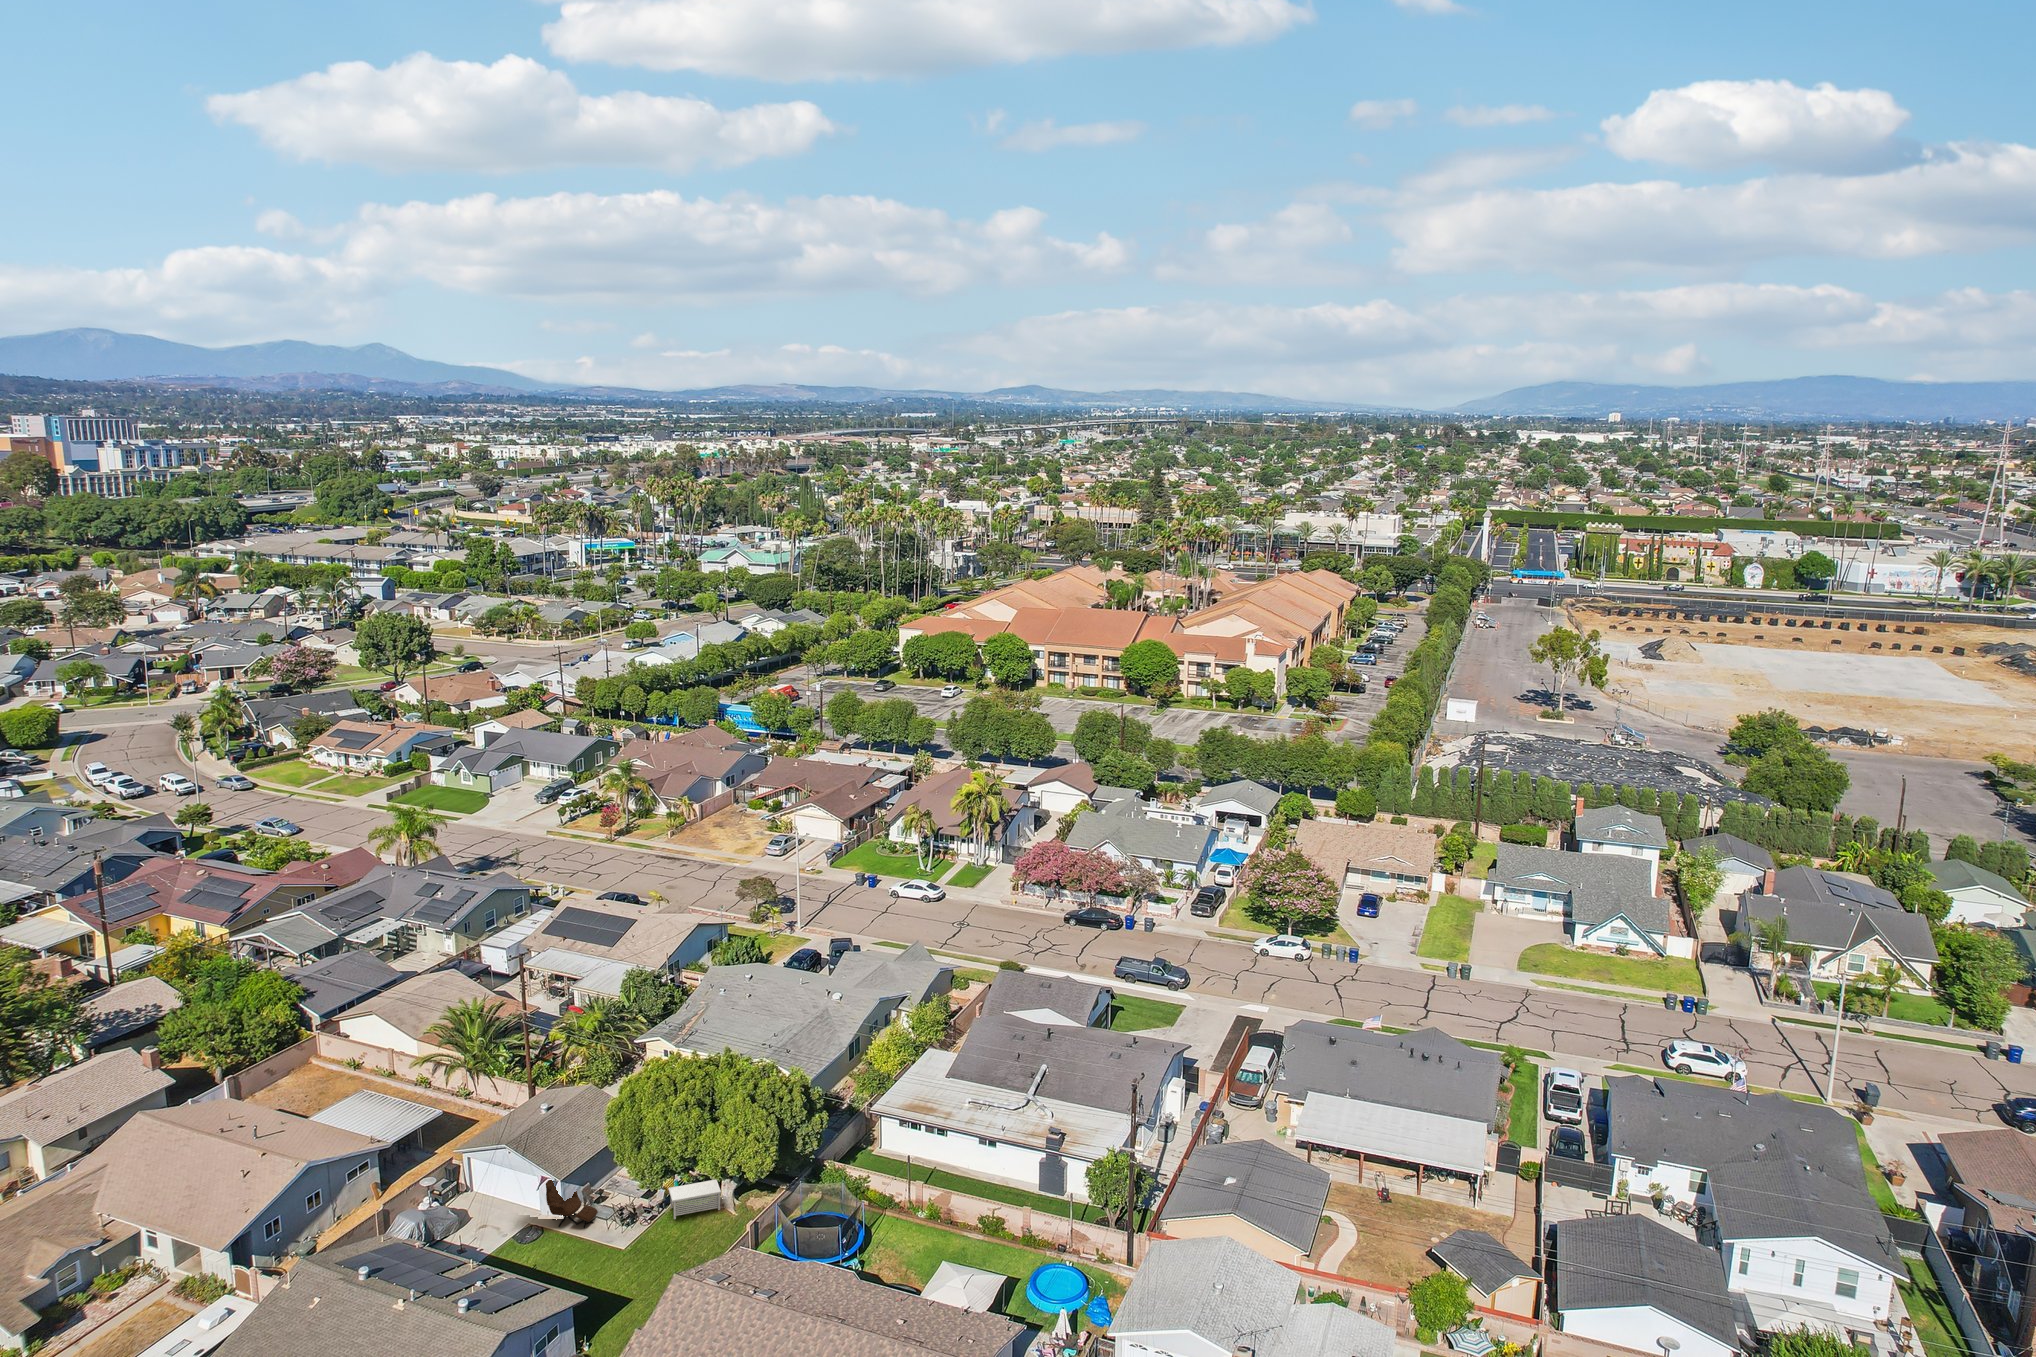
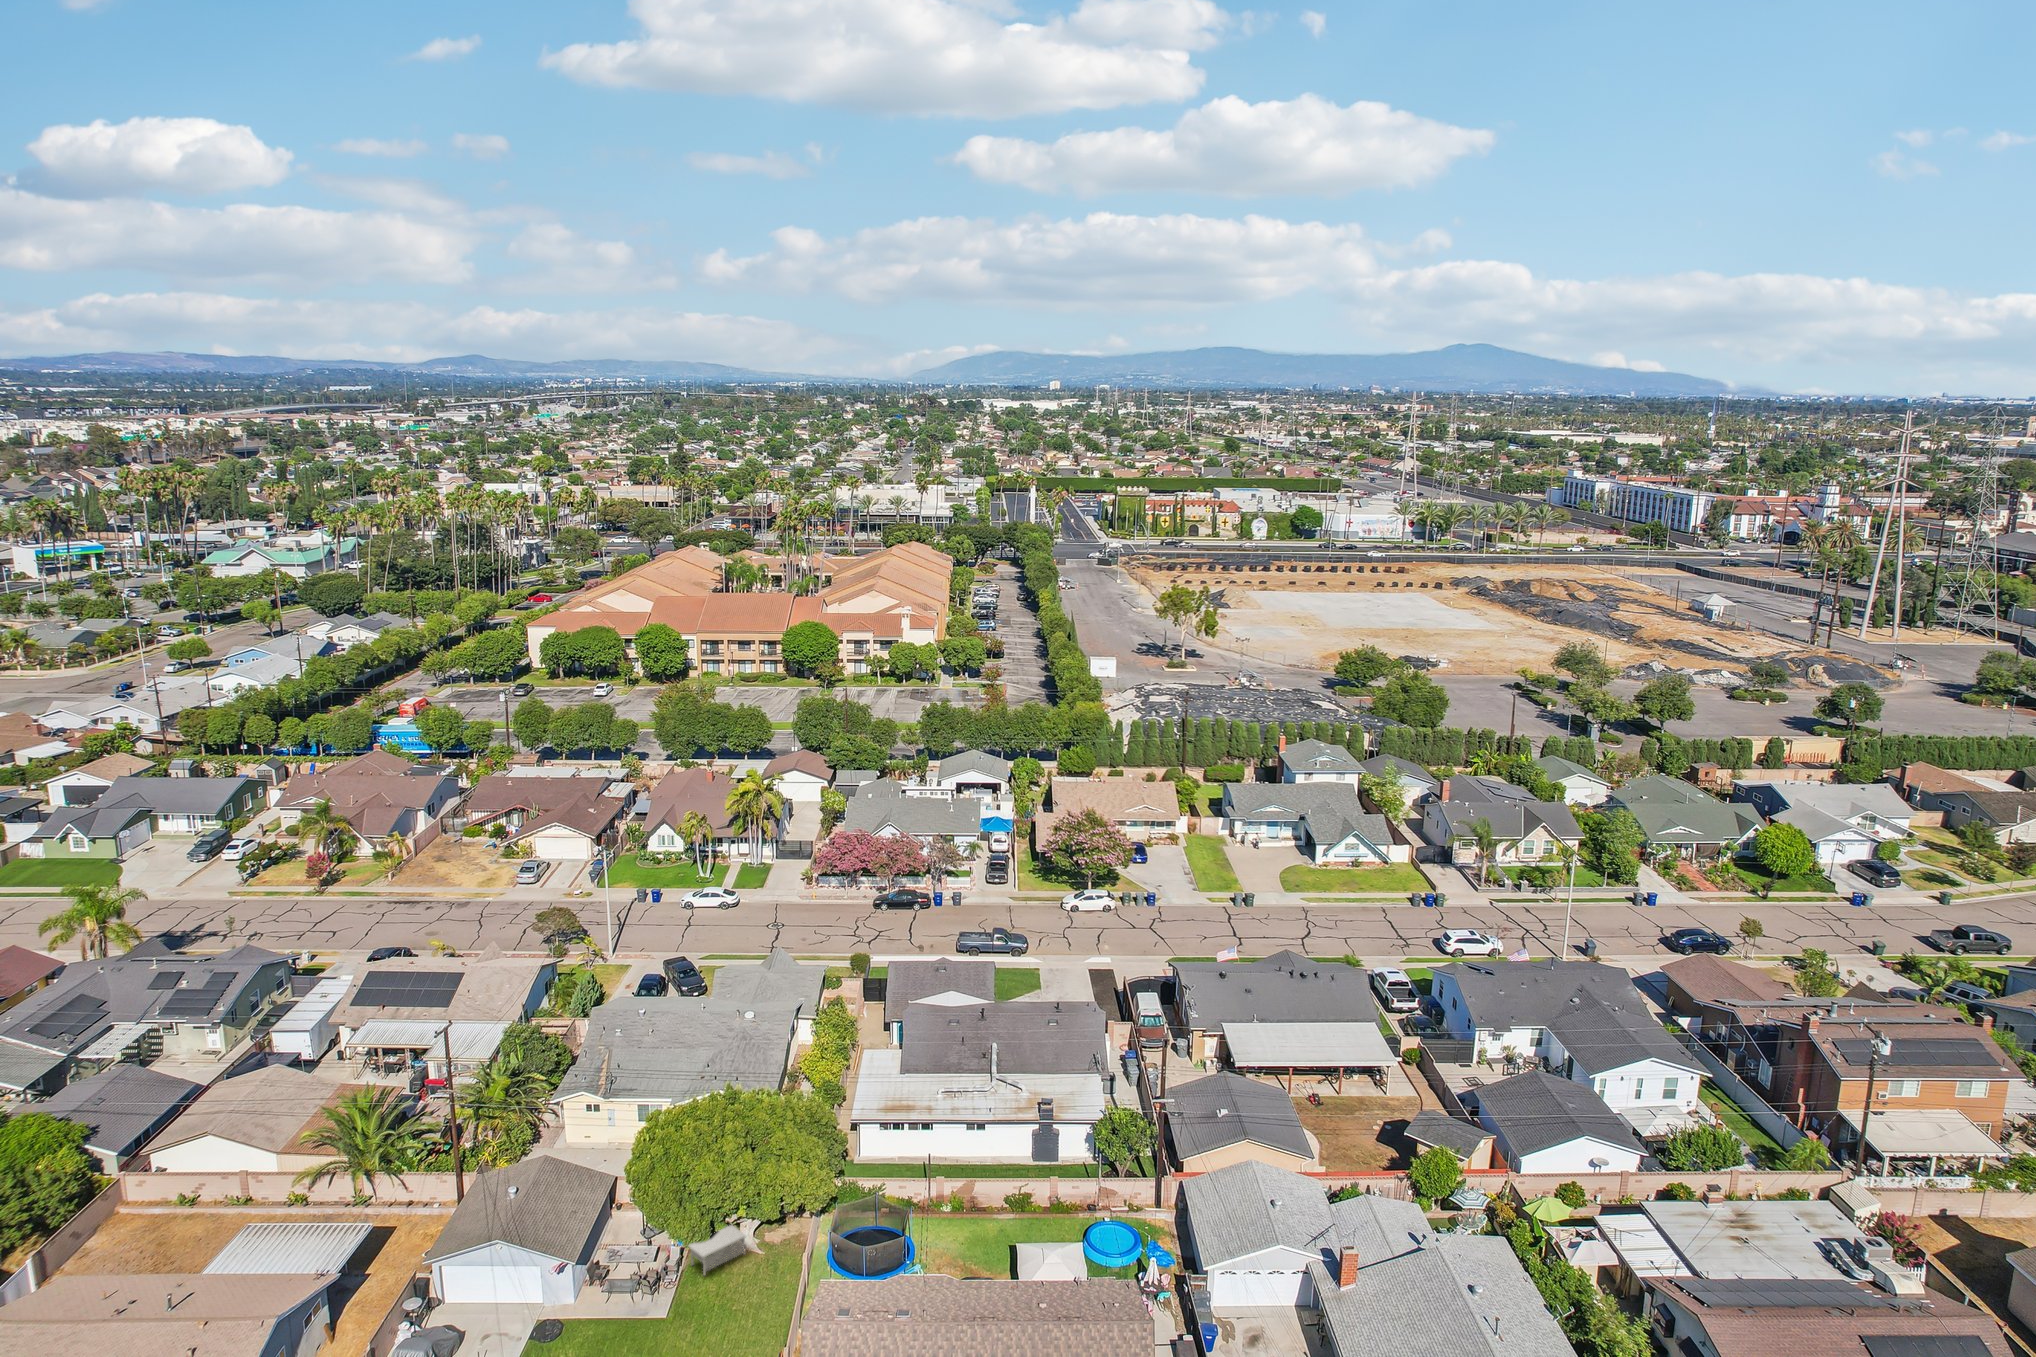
lounge chair: present [546,1180,598,1228] -> none [561,1258,618,1316]

